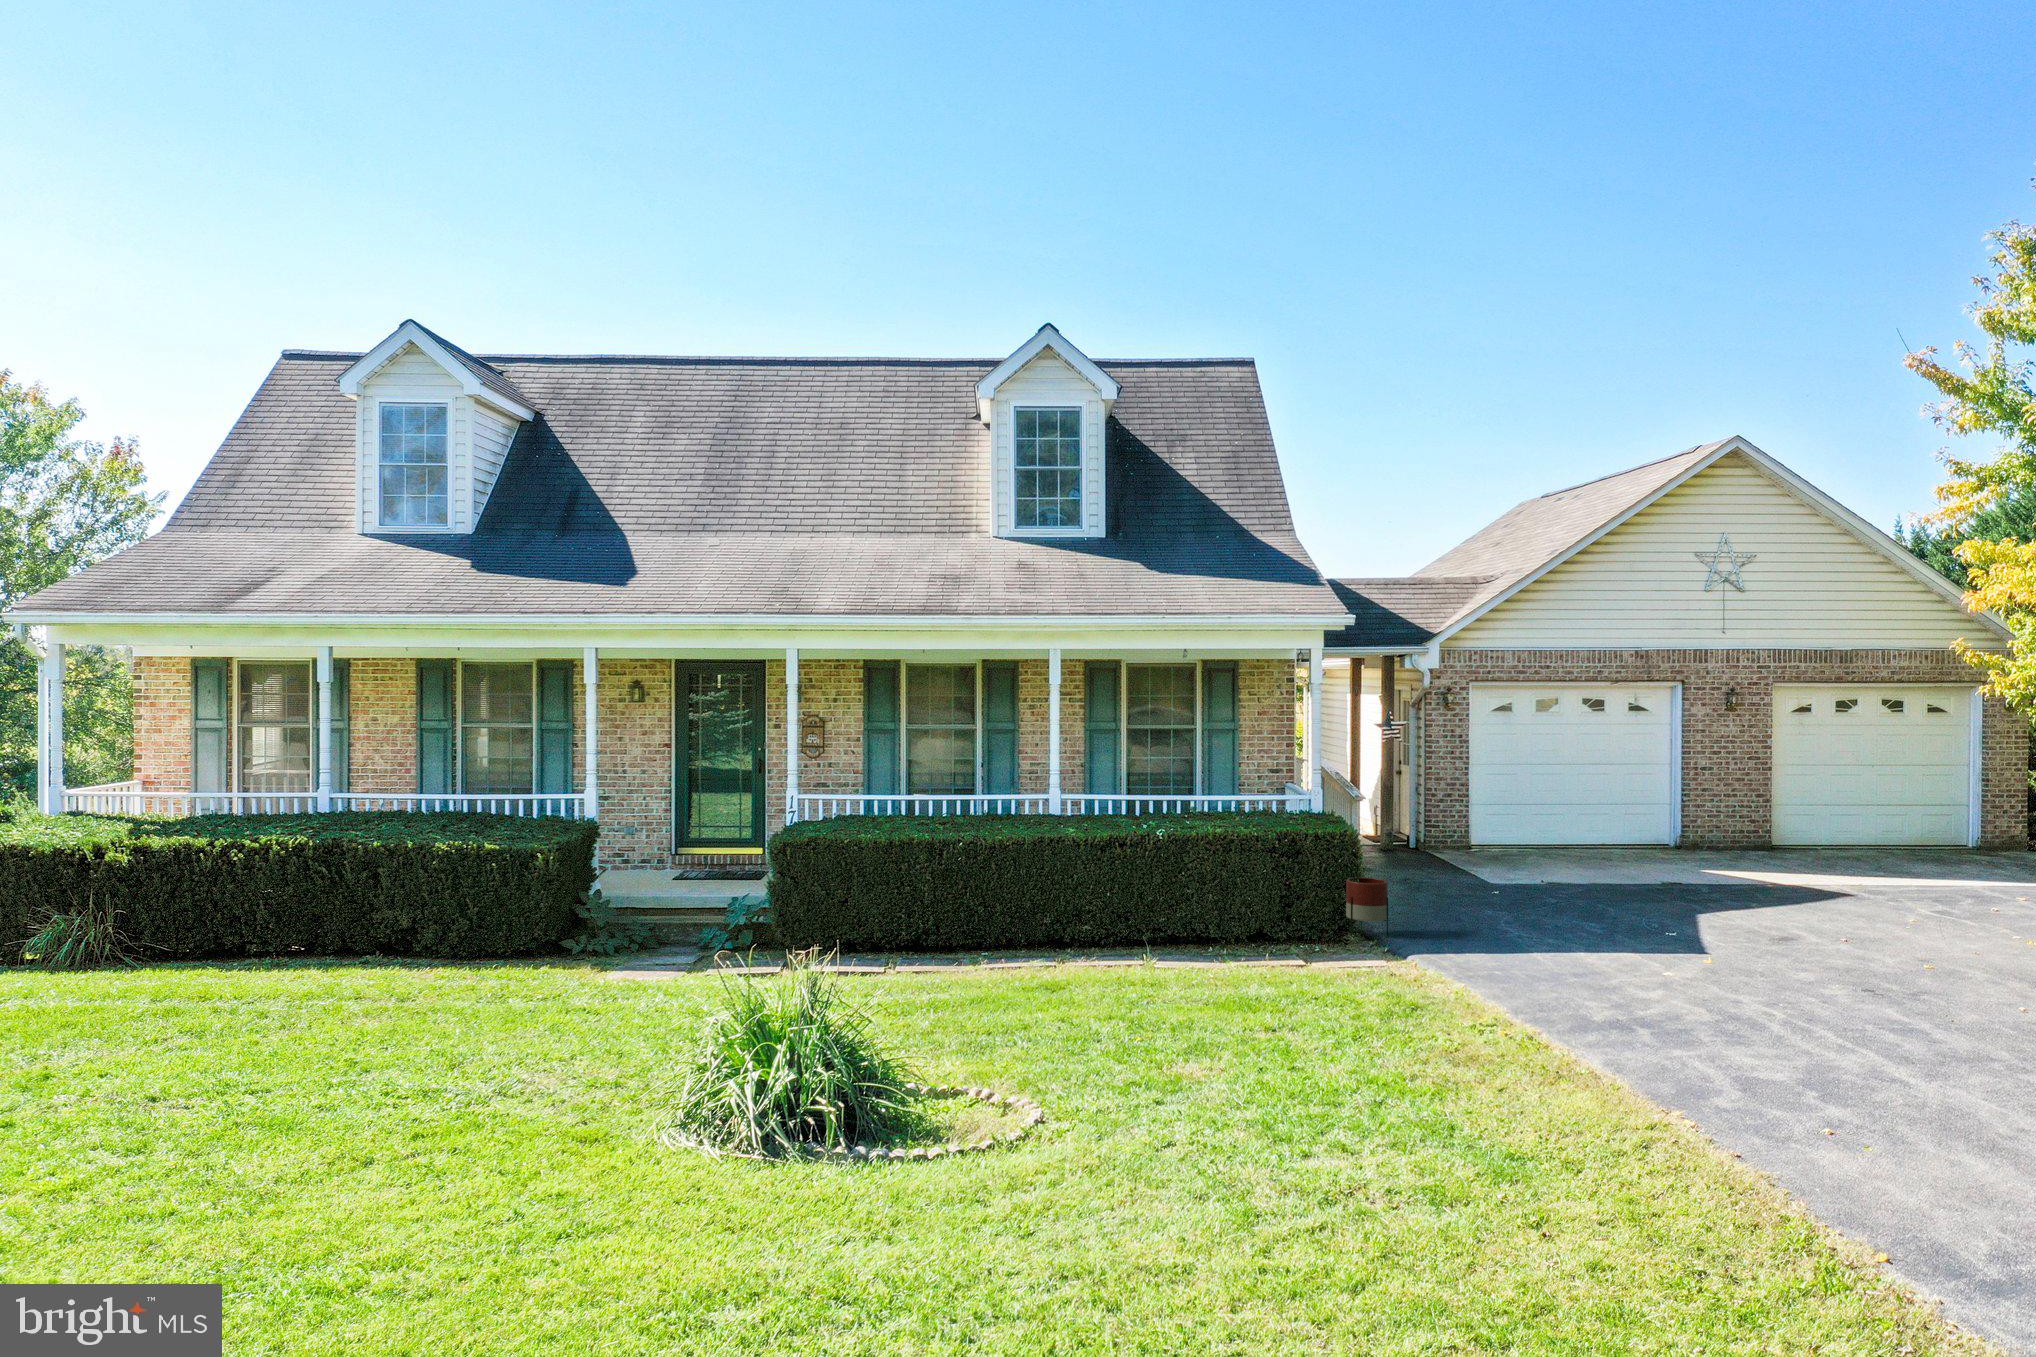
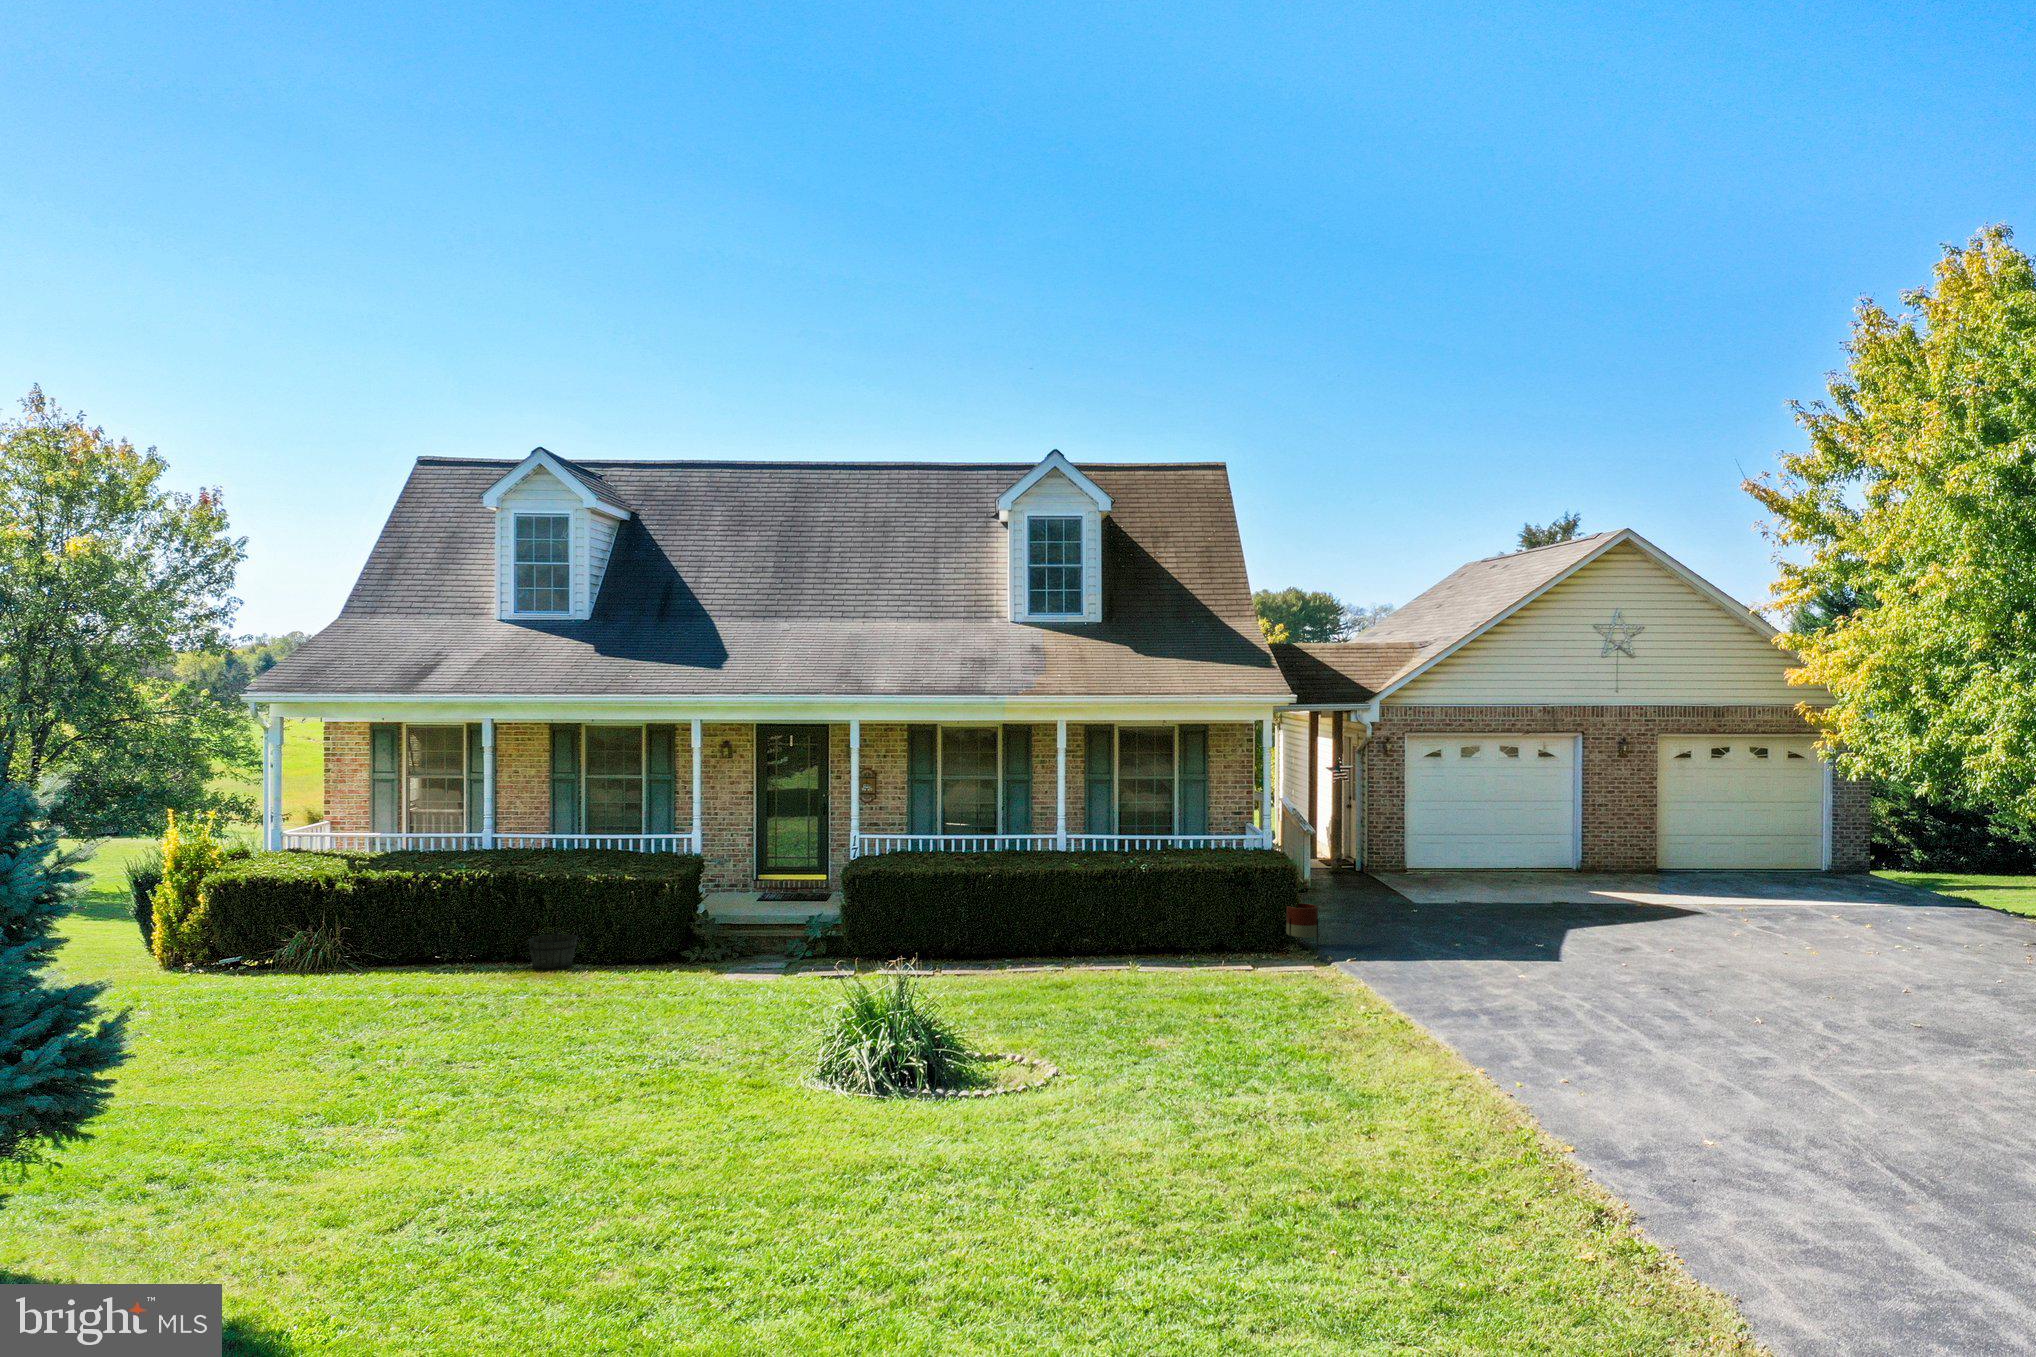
wooden bucket: none [349,908,418,964] -> present [528,927,578,970]

